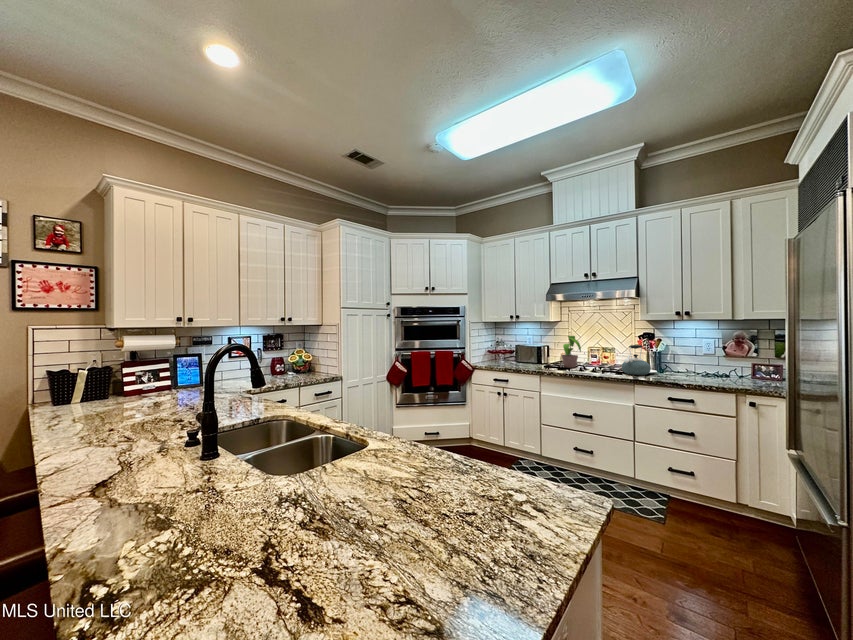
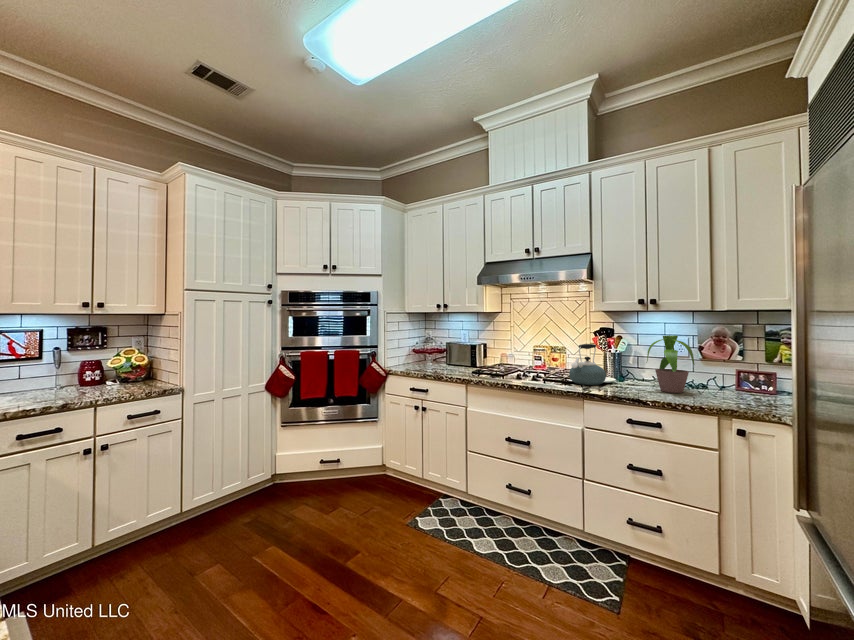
potted plant: present [562,336,581,368] -> present [647,335,695,393]

